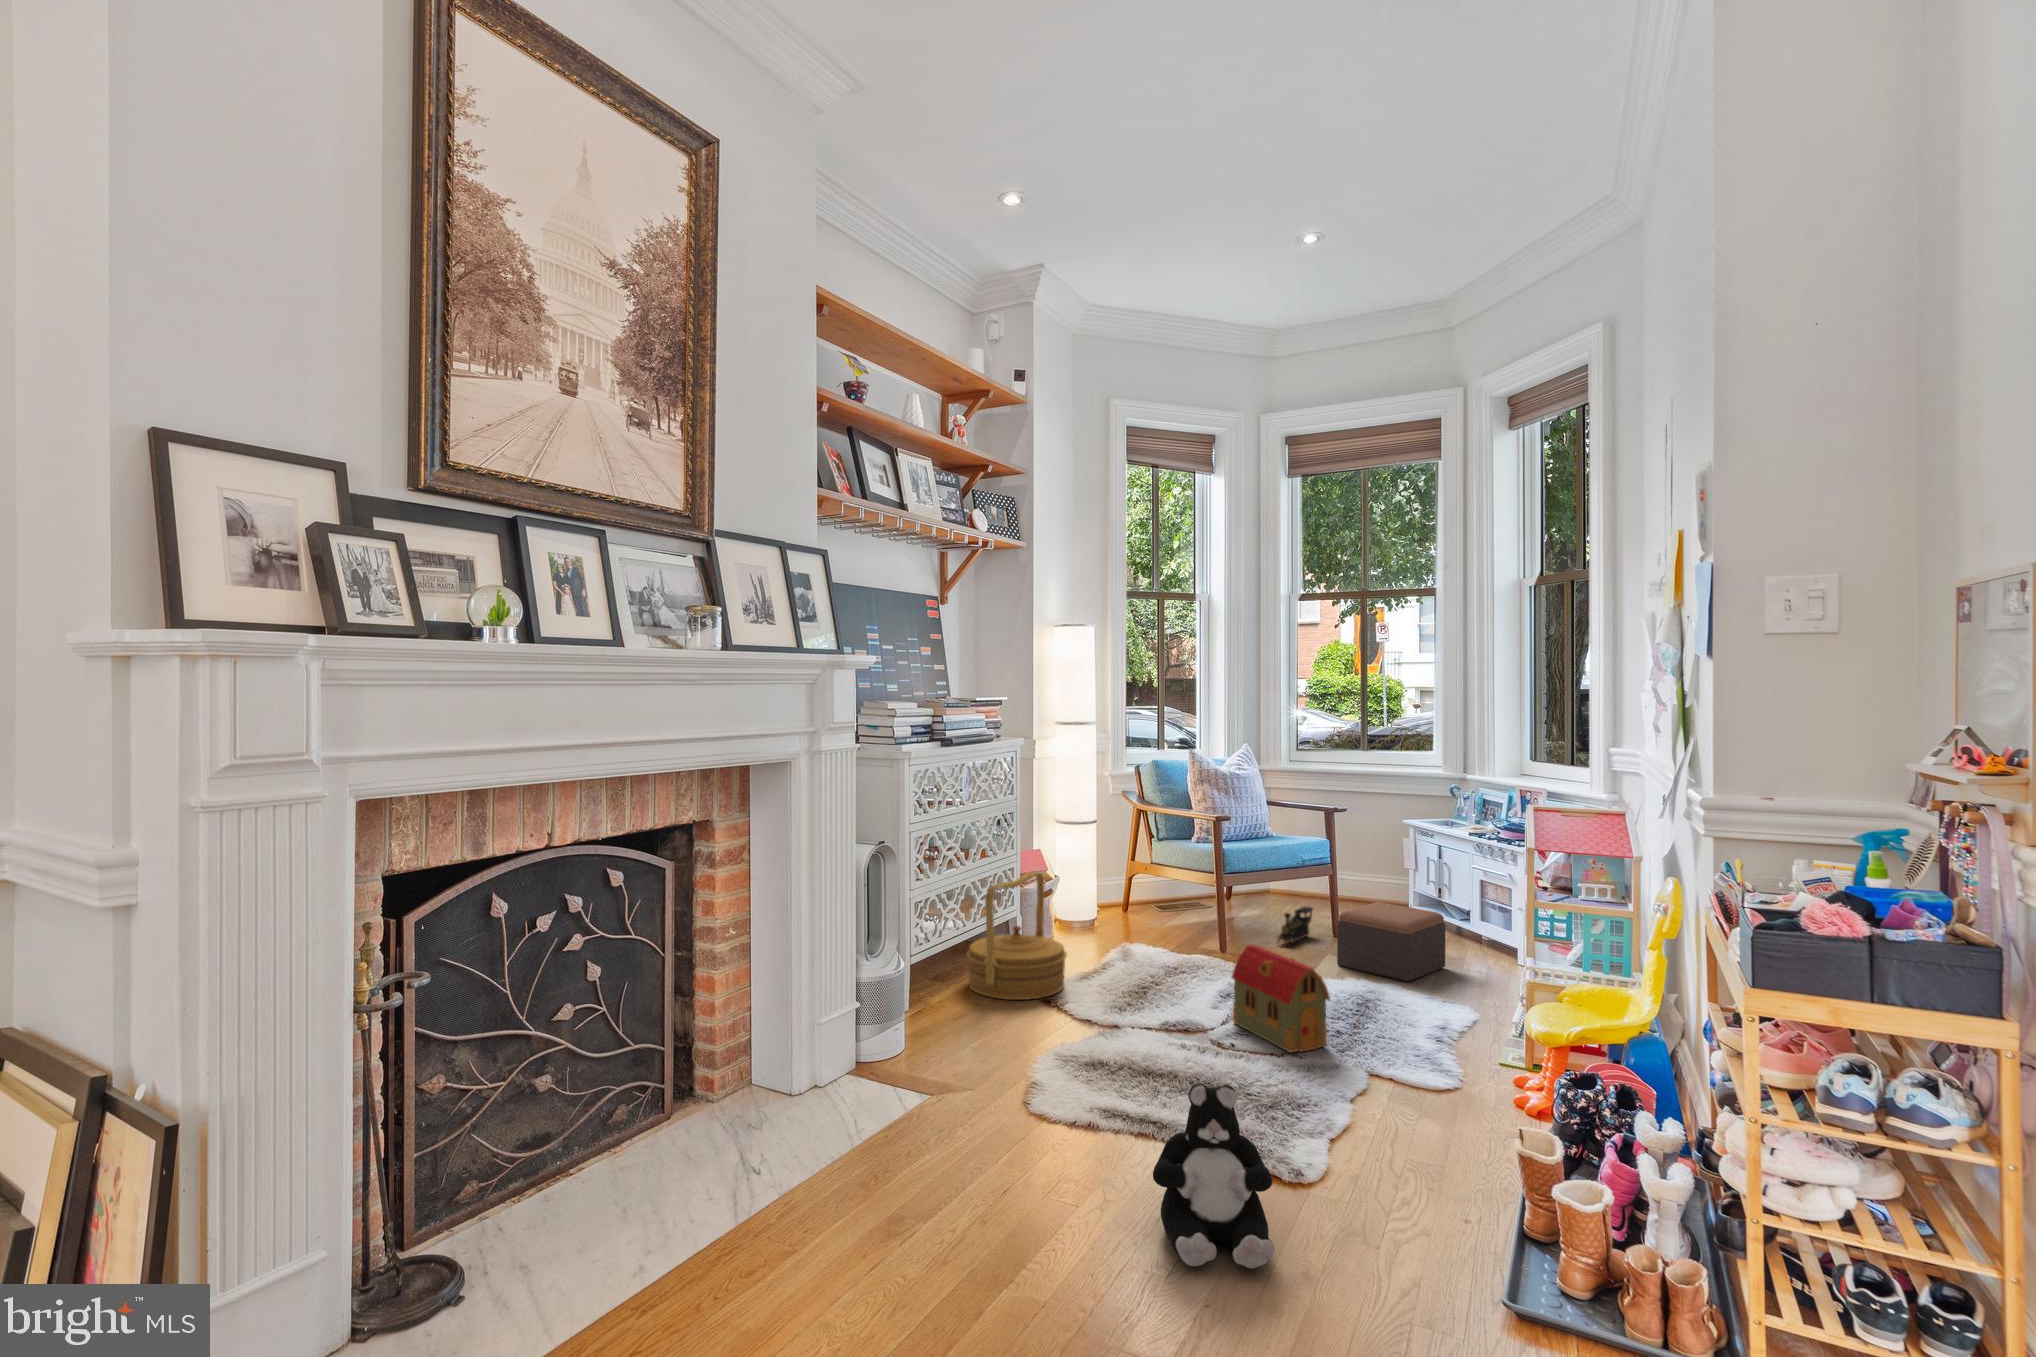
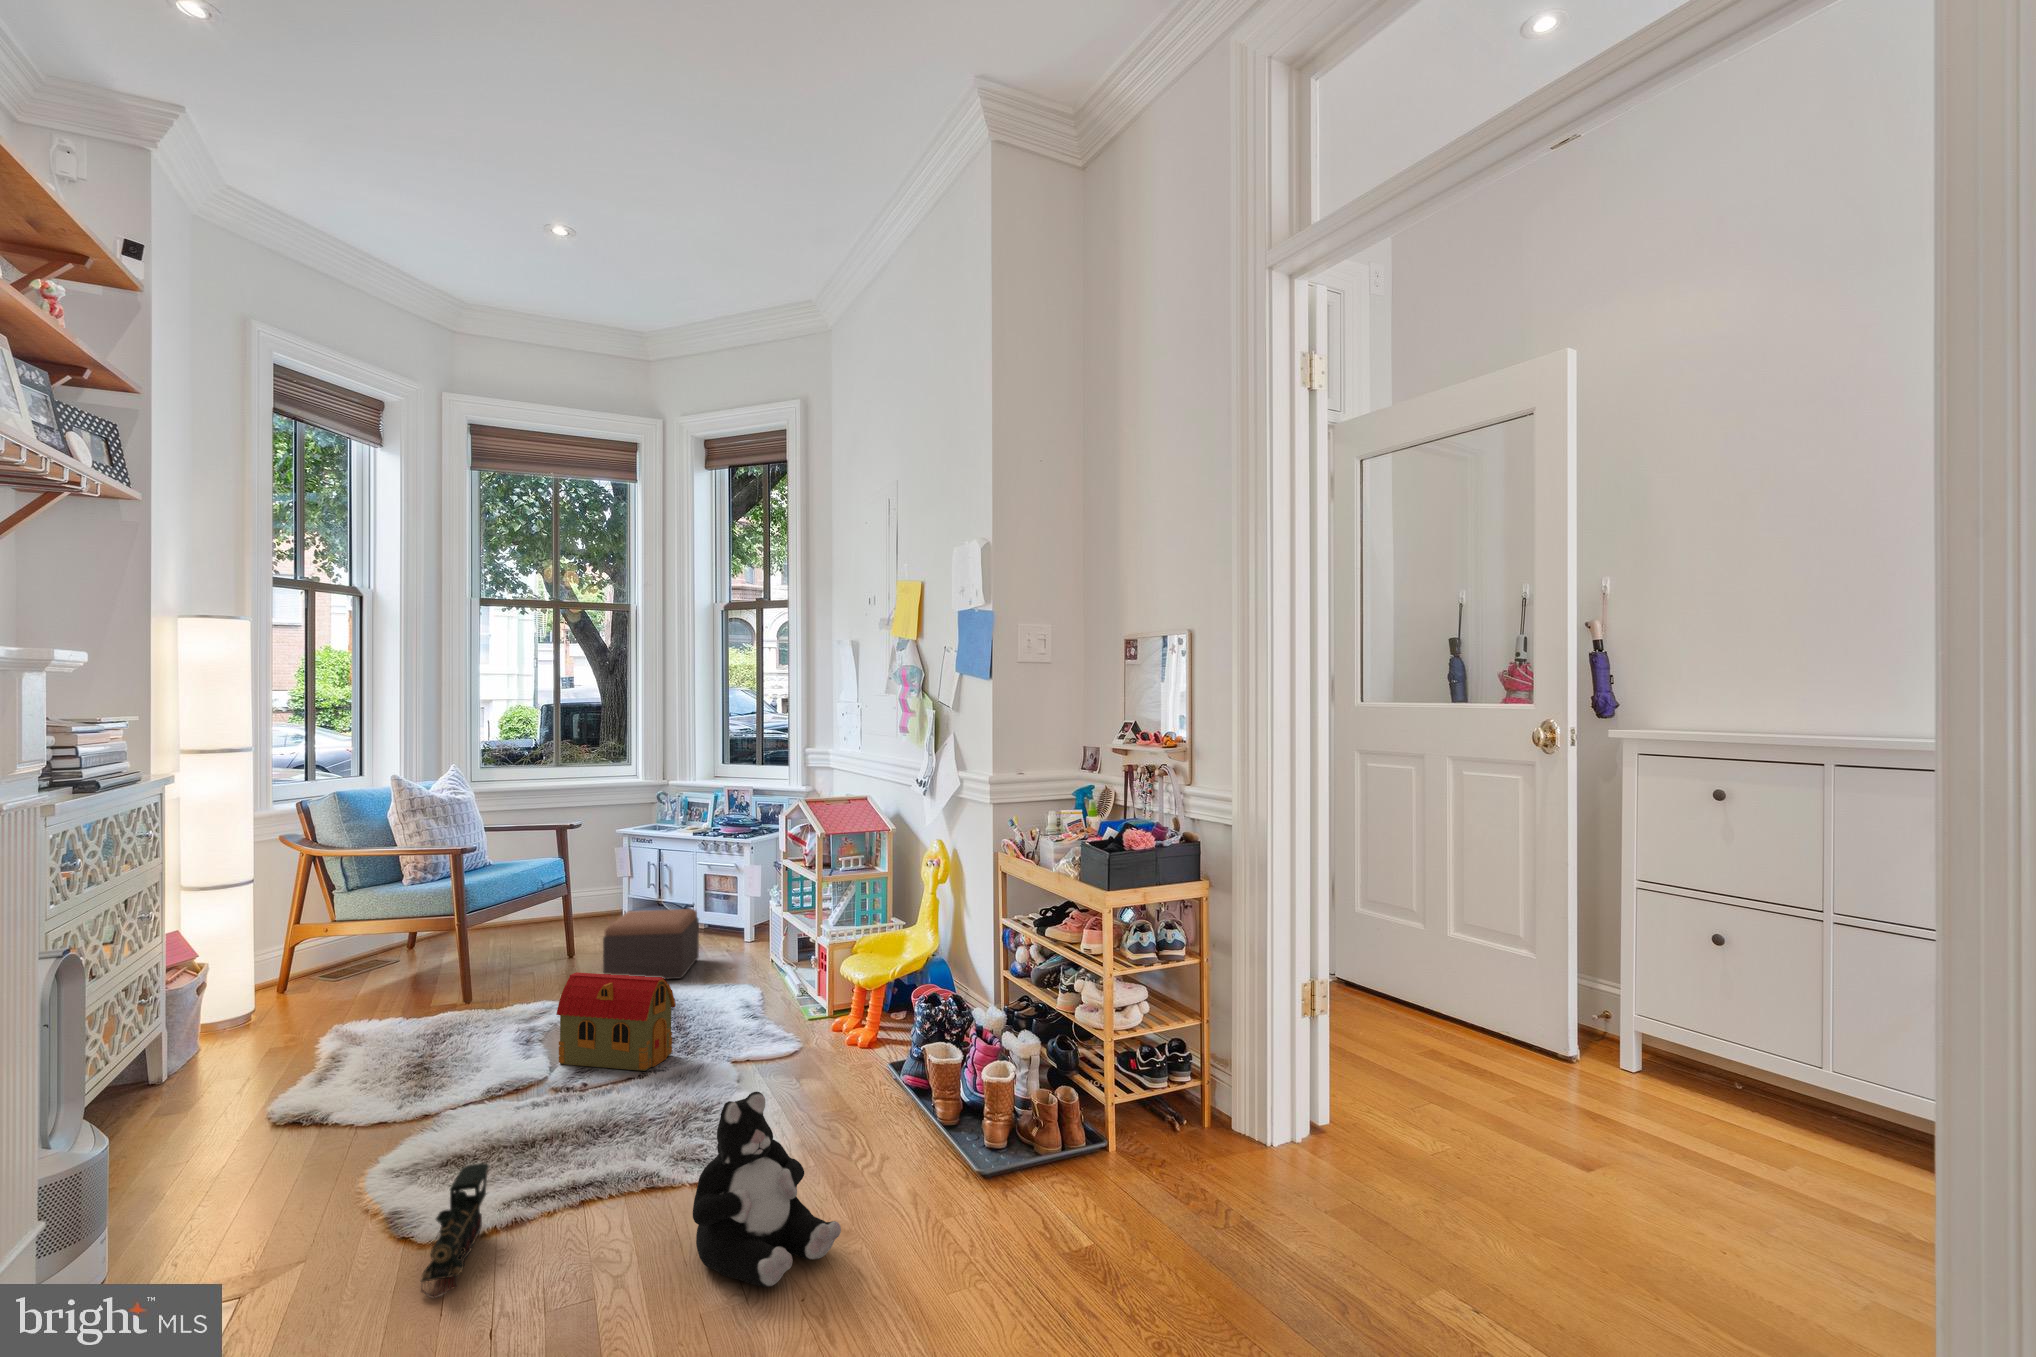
woven basket: present [967,871,1067,1000] -> none [127,951,308,1144]
toy train: present [1278,906,1313,945] -> present [421,1163,489,1298]

